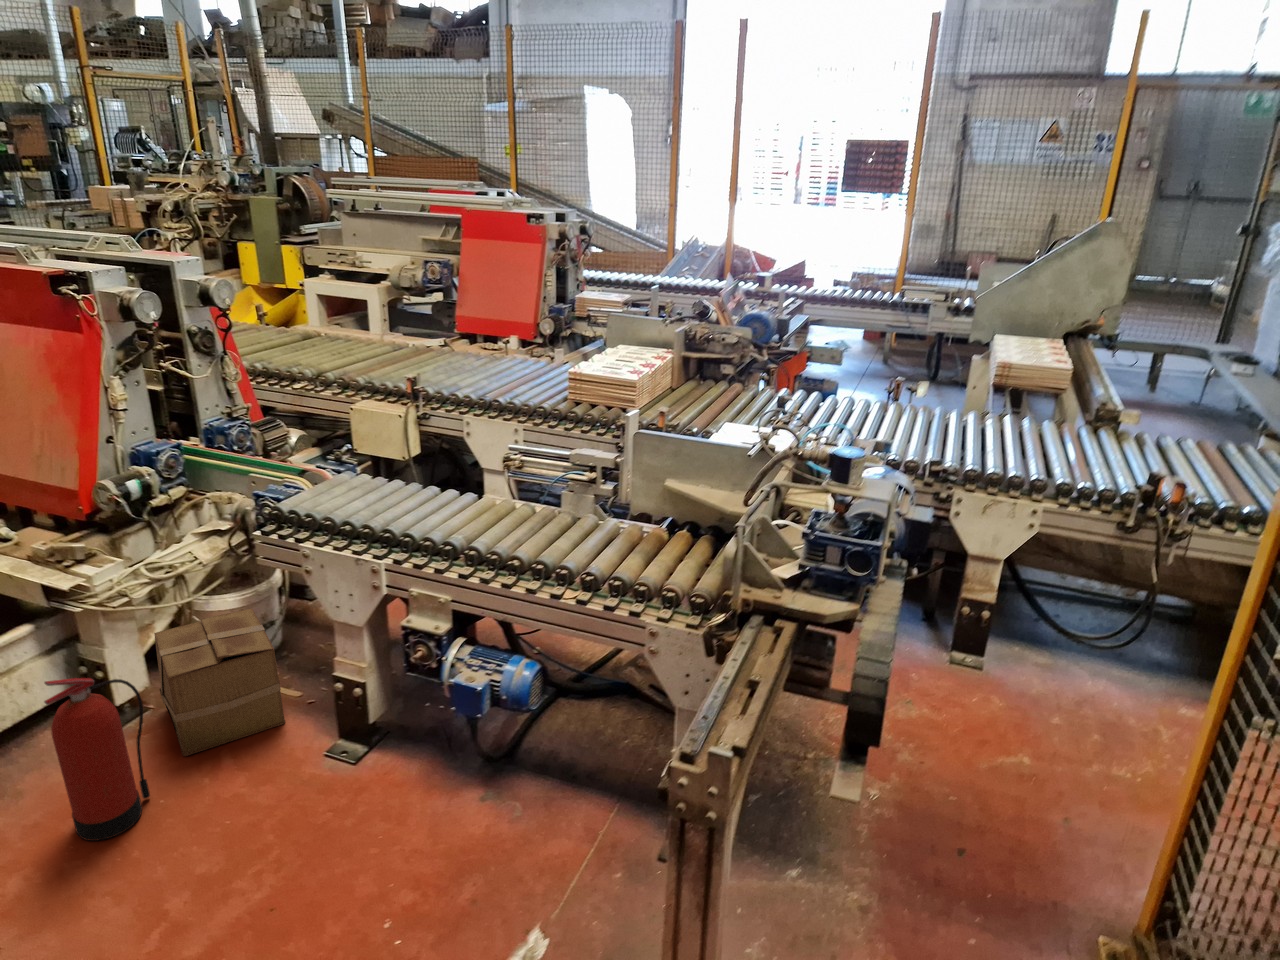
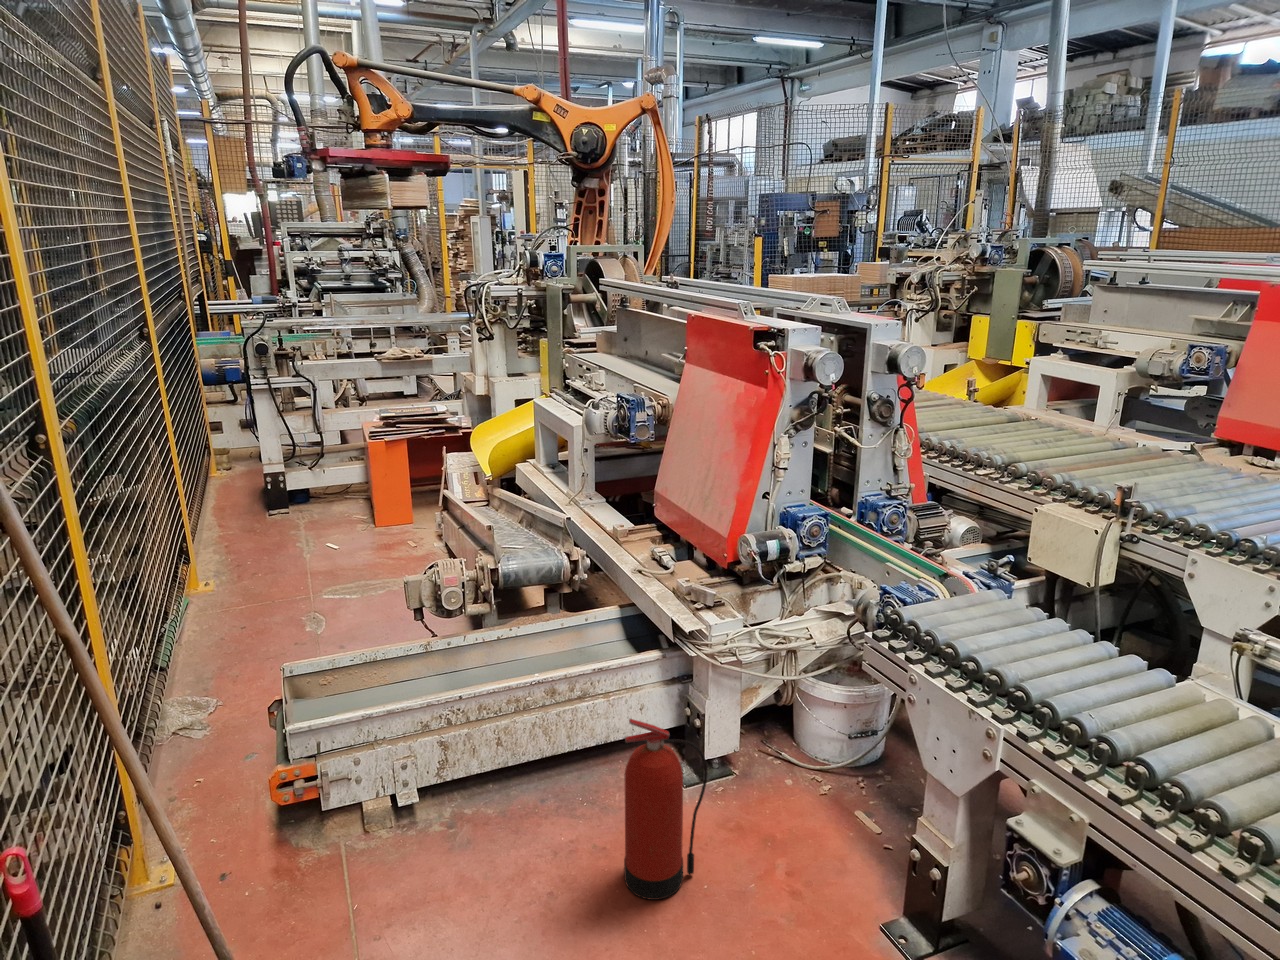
cardboard box: present [154,609,285,756] -> none [738,701,858,862]

